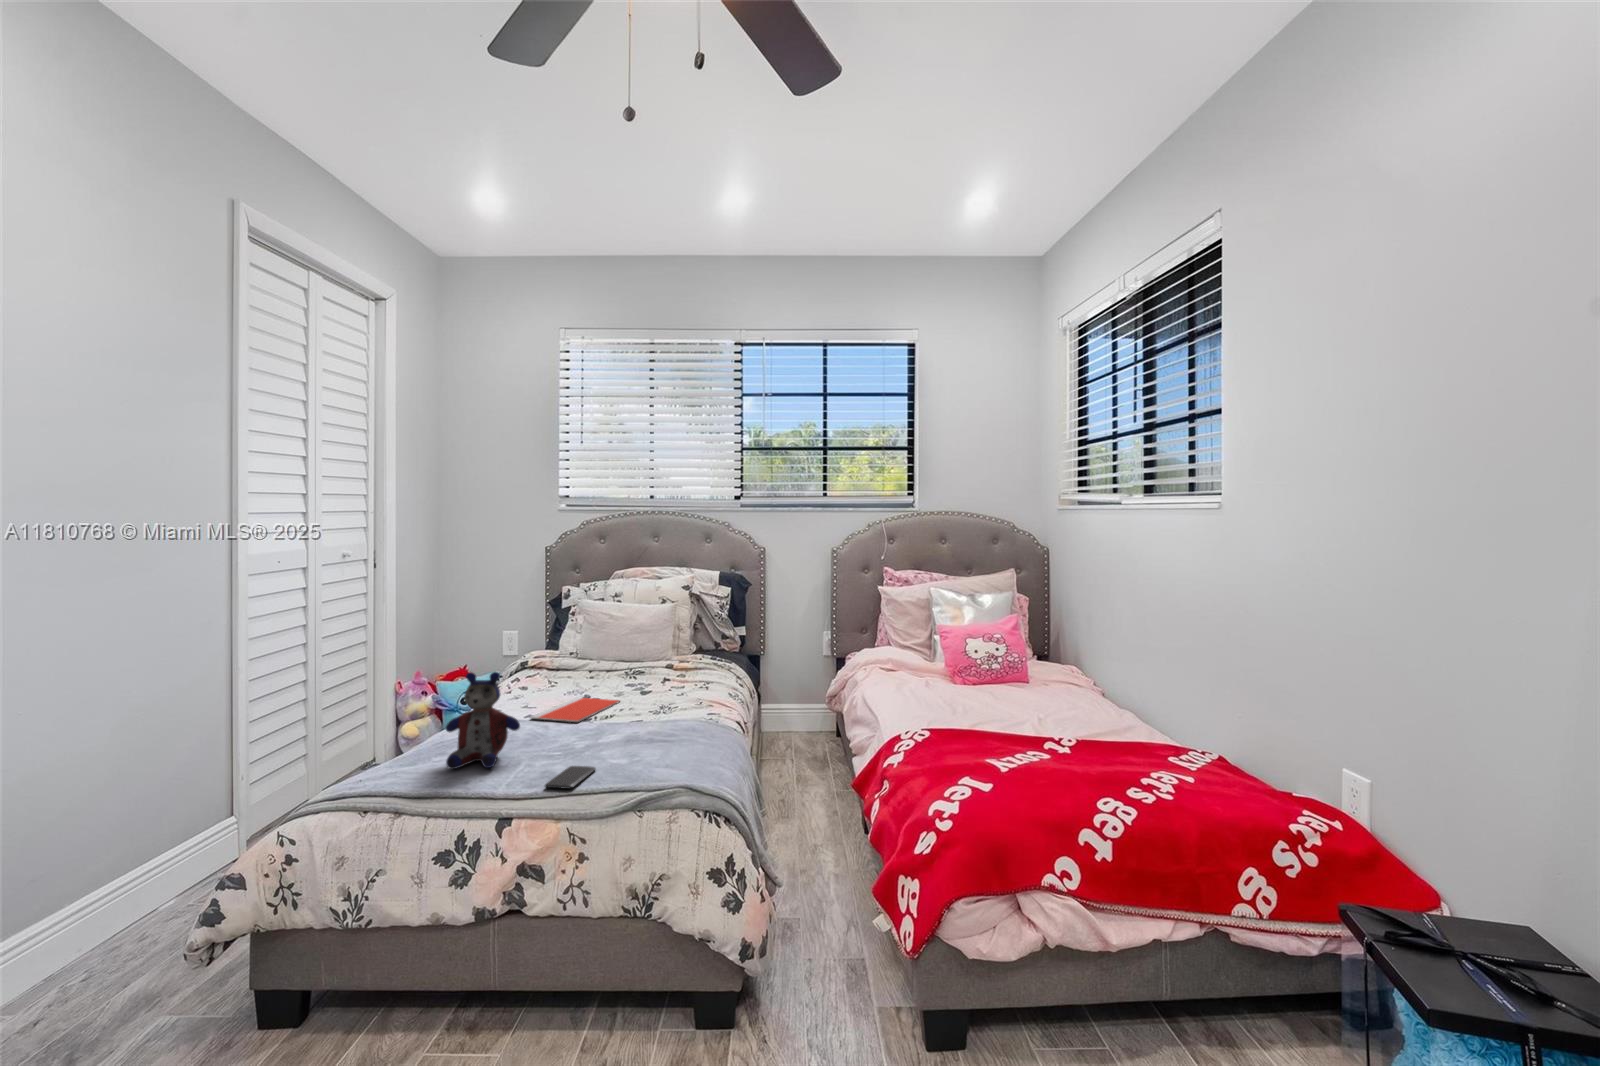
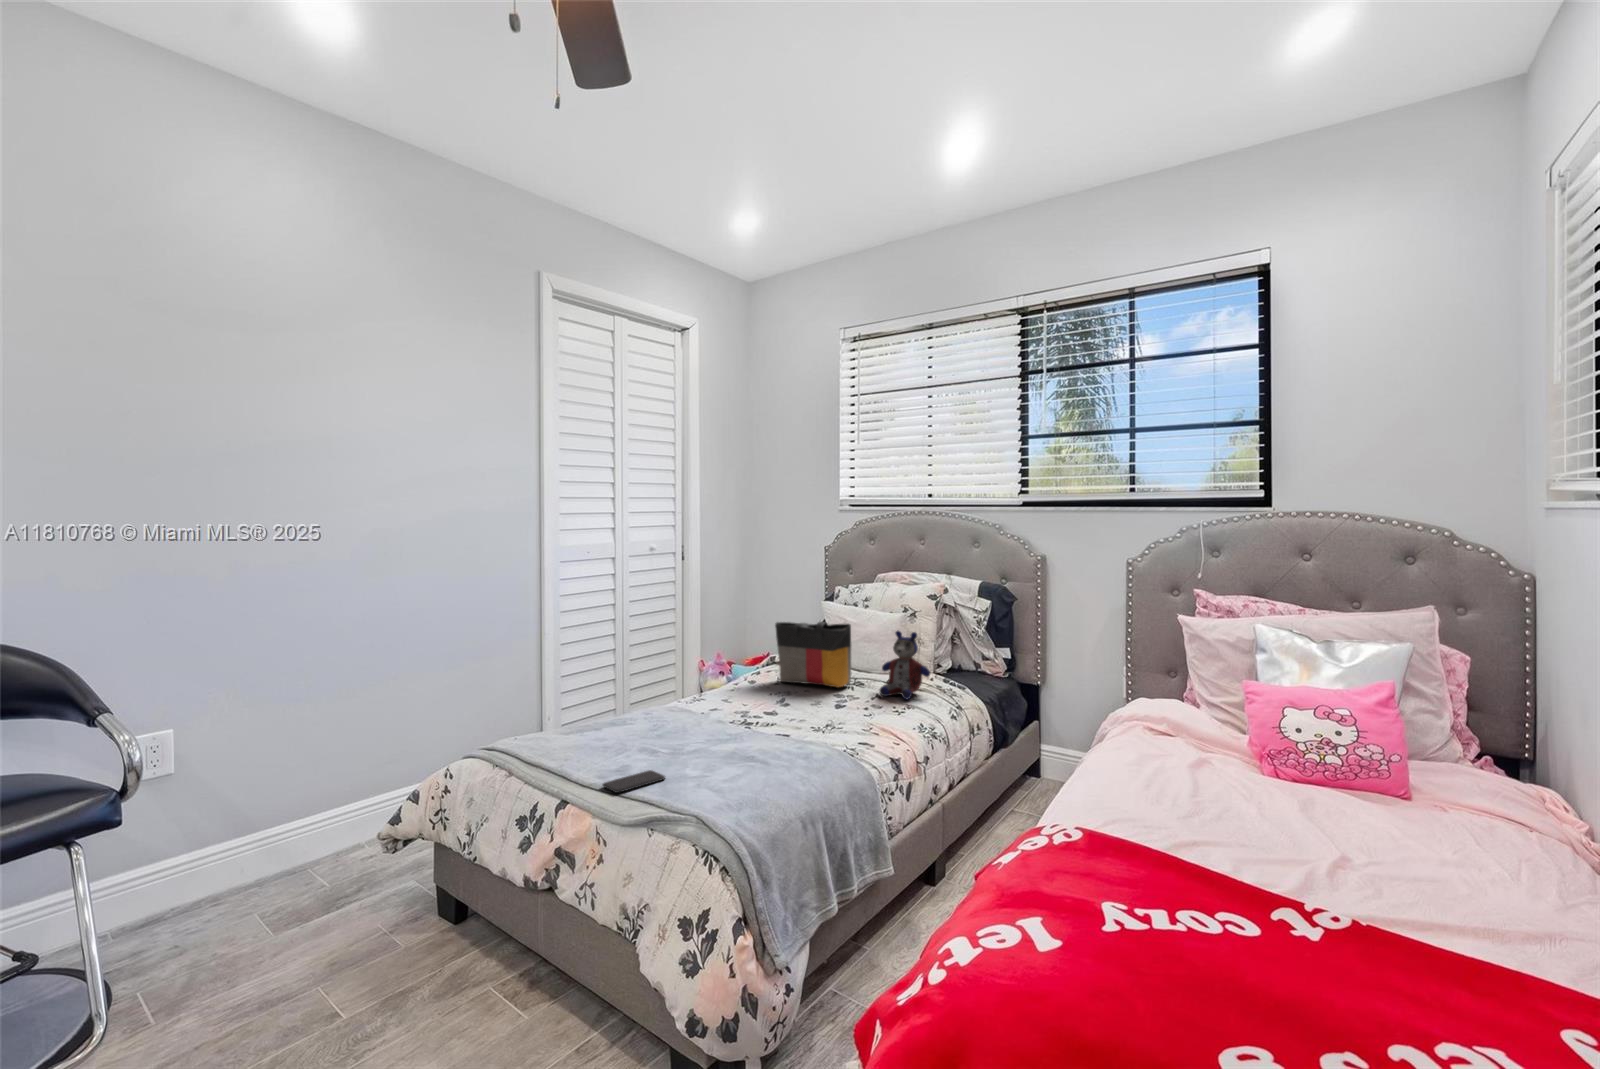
tote bag: none [551,616,635,681] -> present [775,622,851,688]
stuffed bear: present [446,672,520,769] -> present [880,631,930,699]
notebook: present [530,697,620,722] -> none [700,701,798,727]

